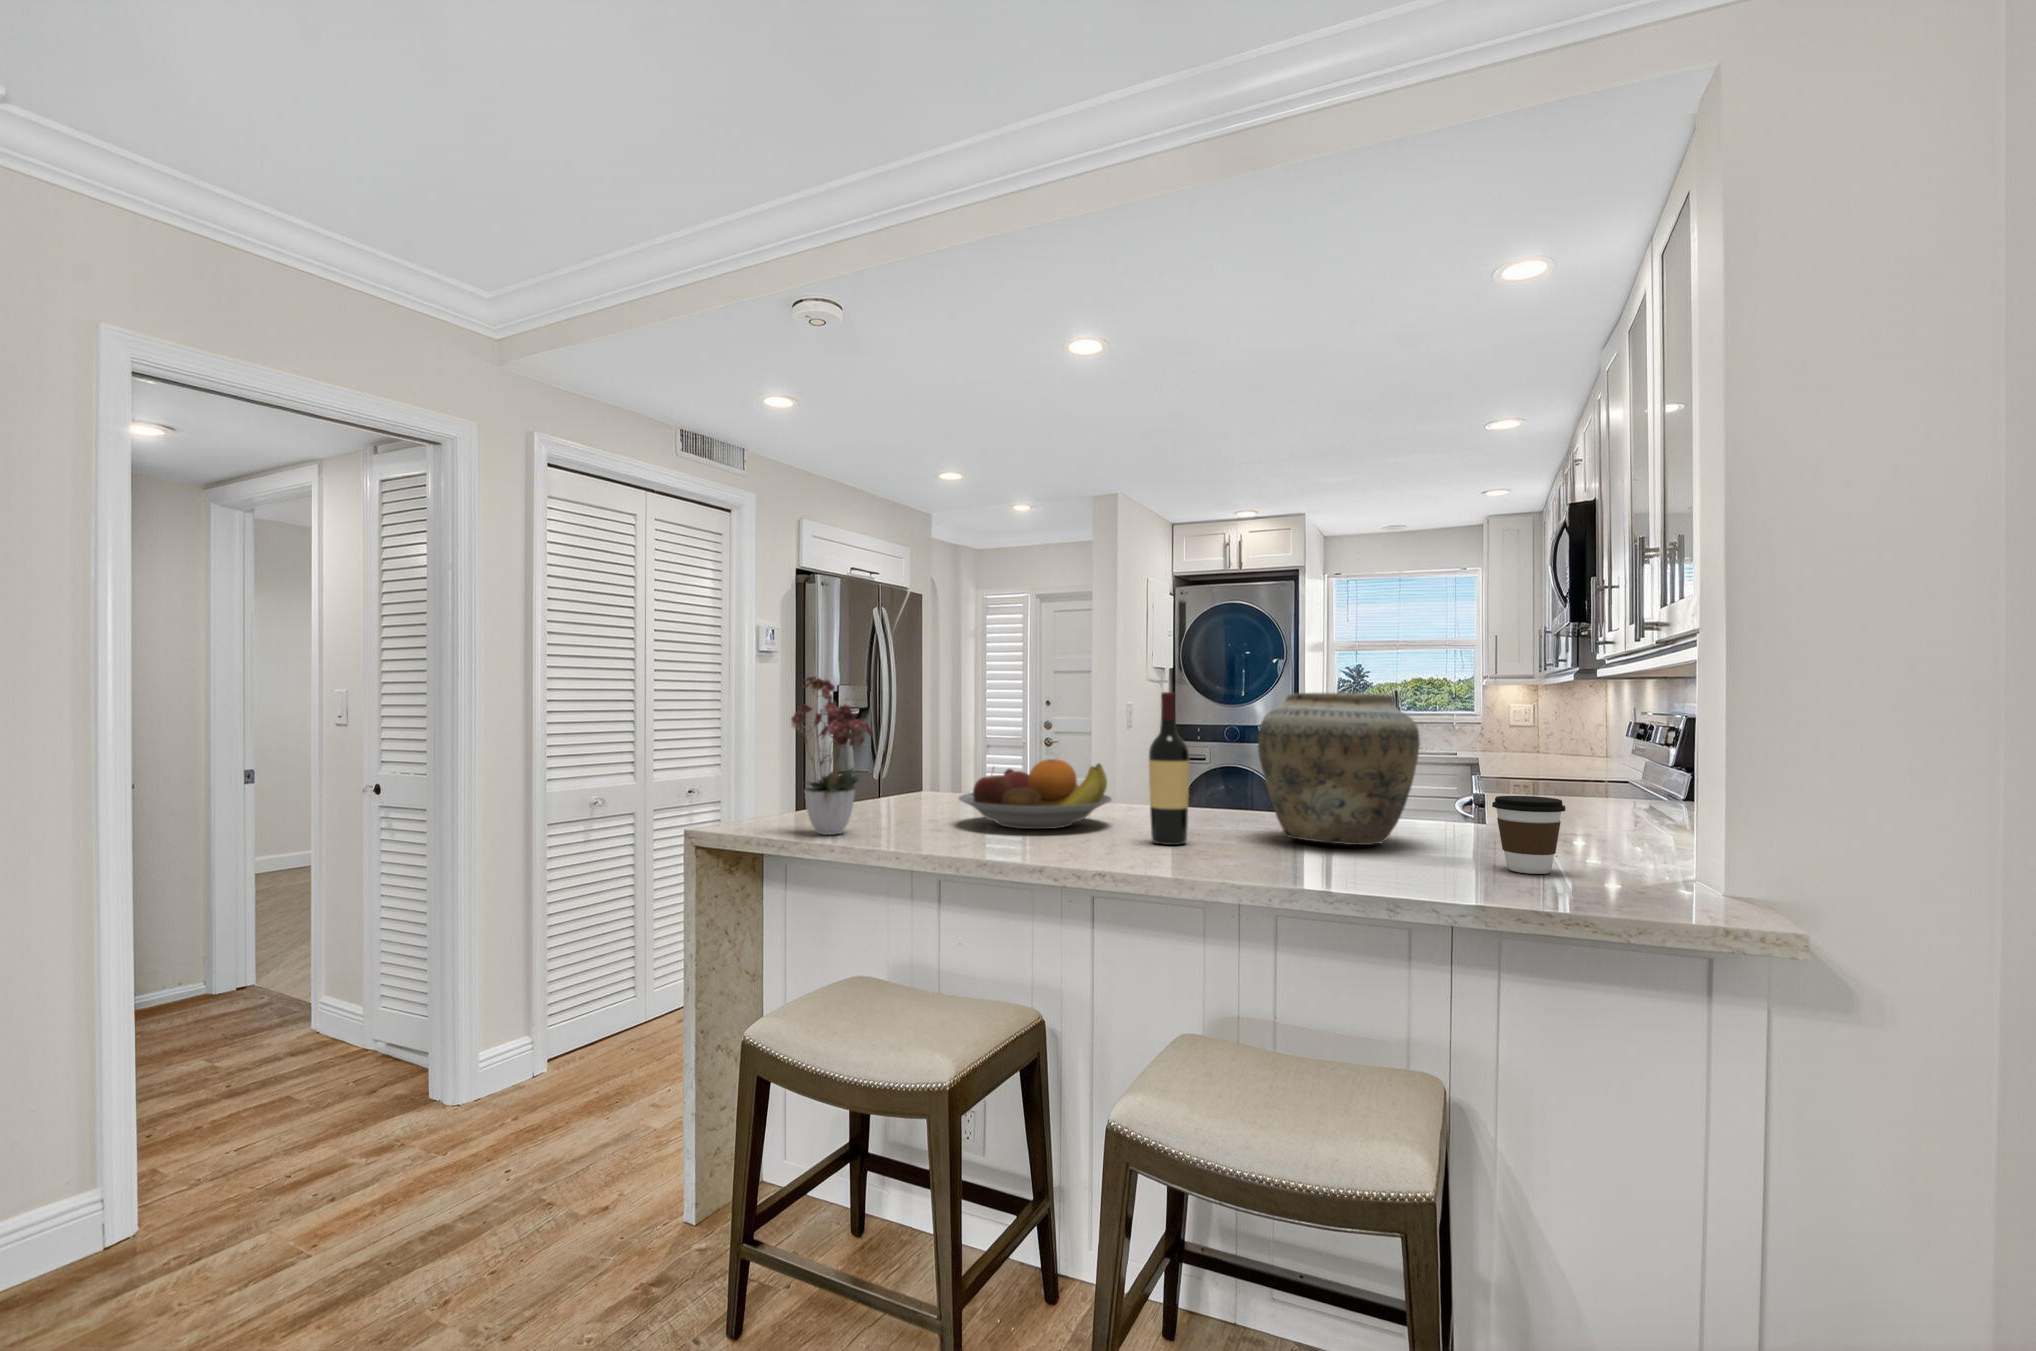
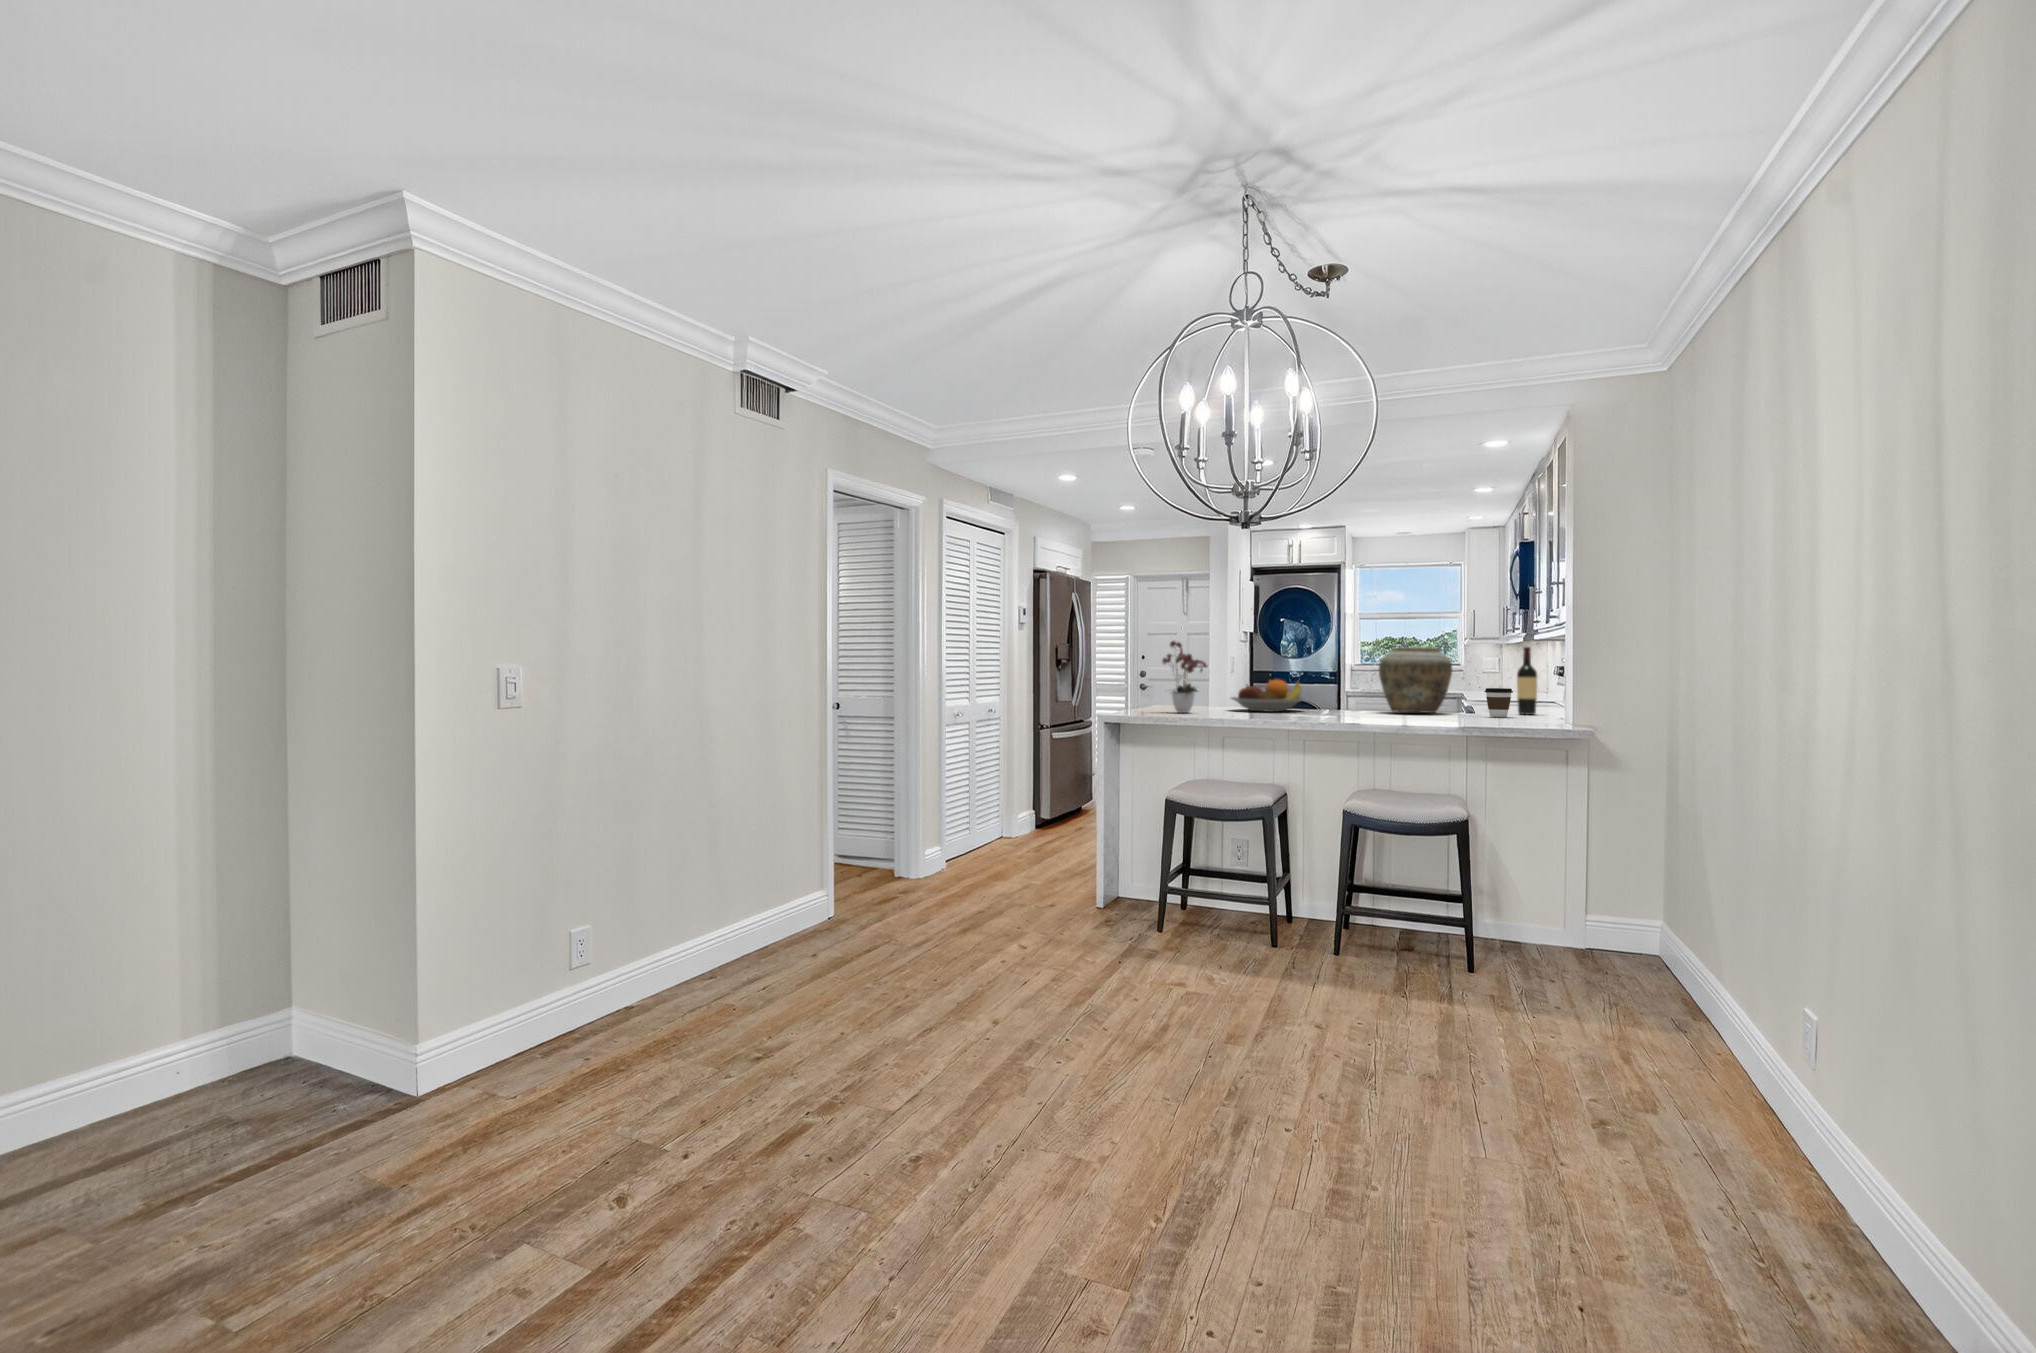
wine bottle: present [1149,692,1189,845] -> present [1517,647,1537,715]

